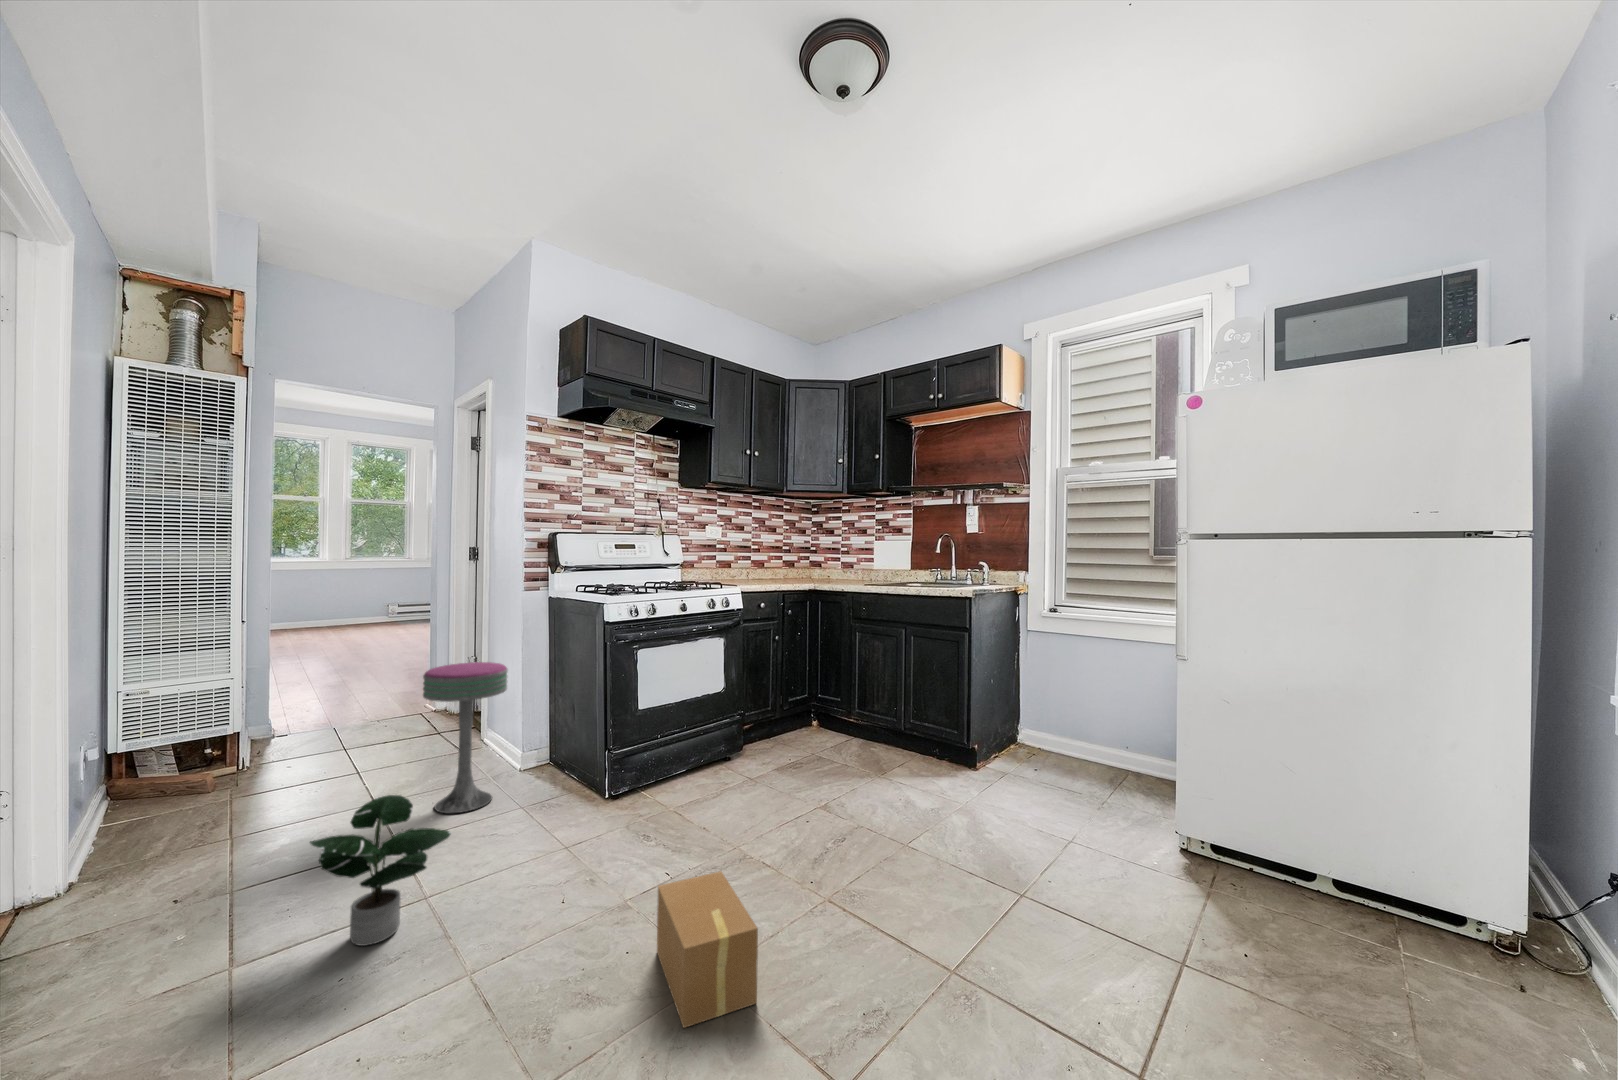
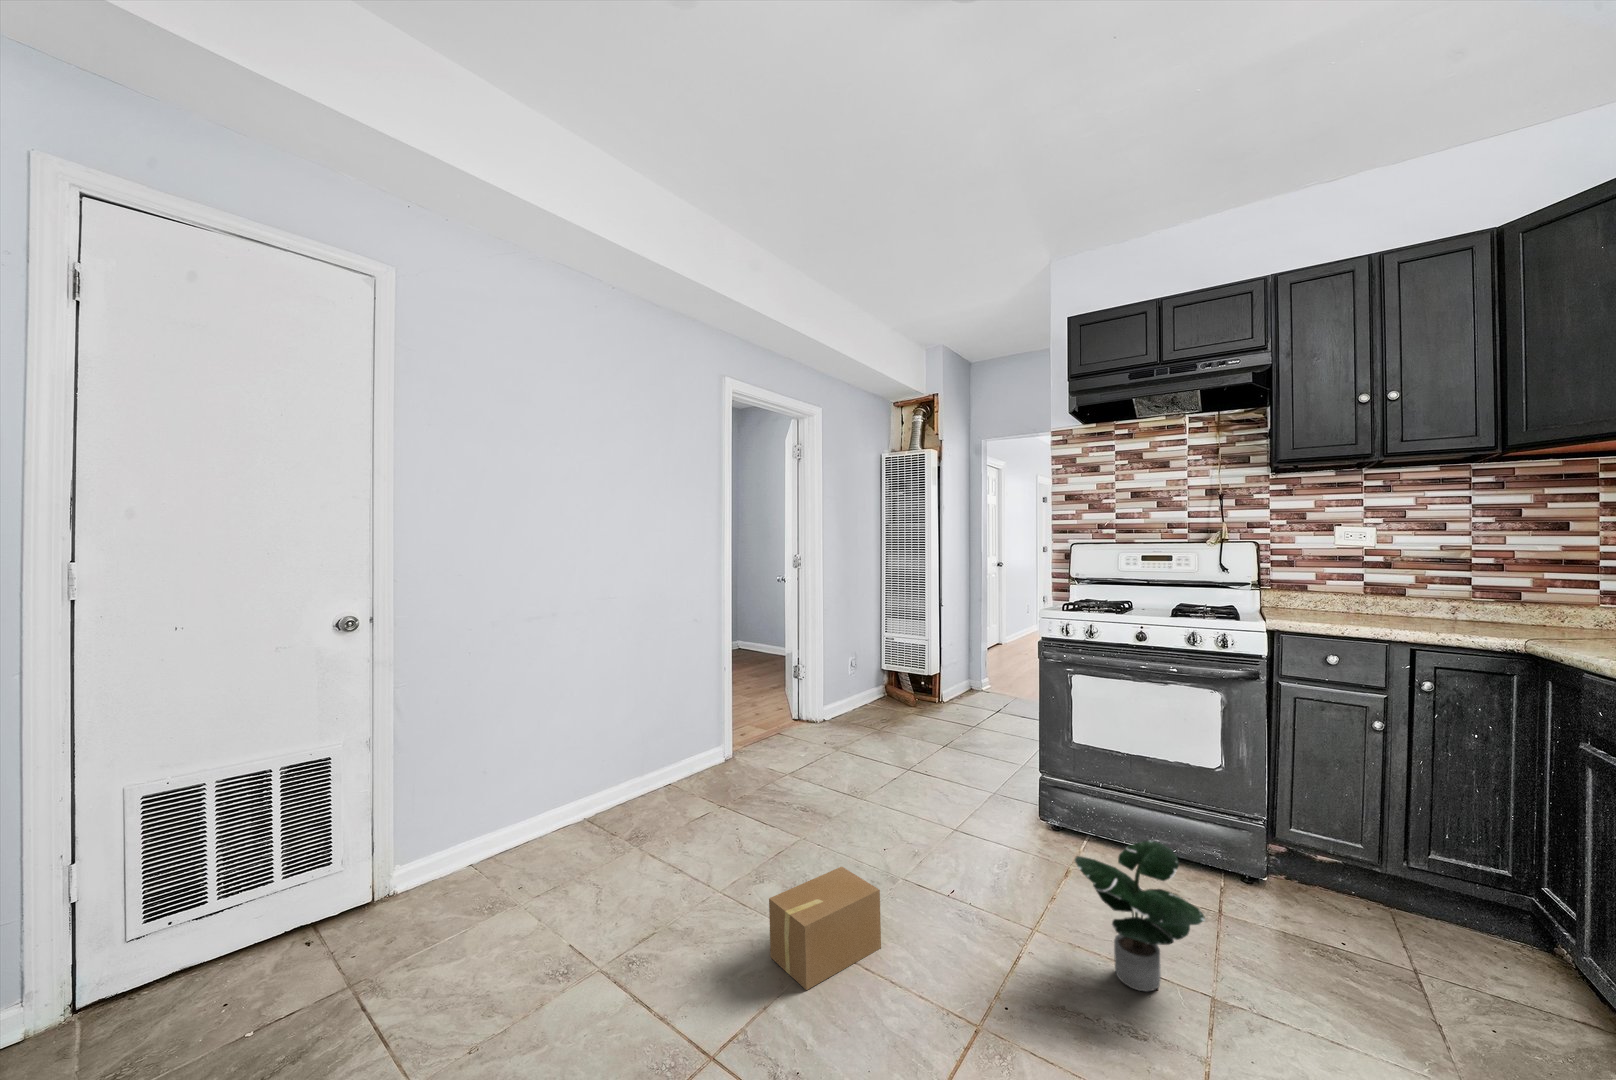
bar stool: present [423,662,508,813] -> none [931,659,993,781]
potted plant: present [310,795,451,946] -> present [1075,841,1205,991]

